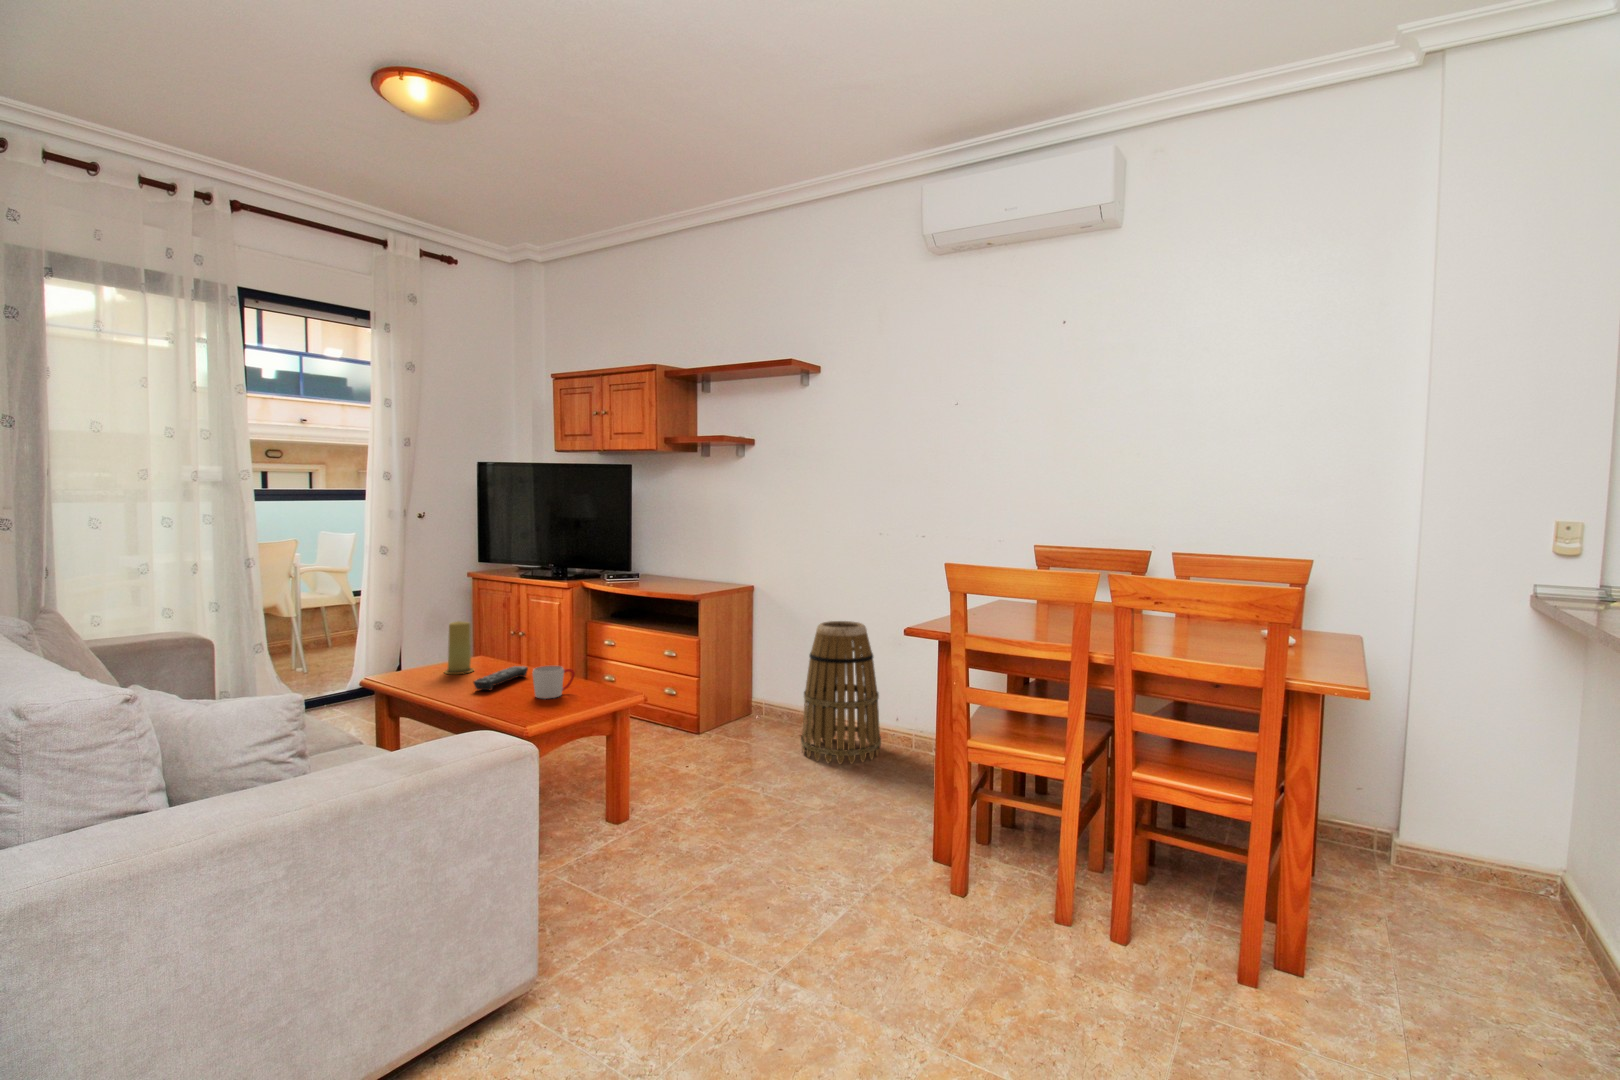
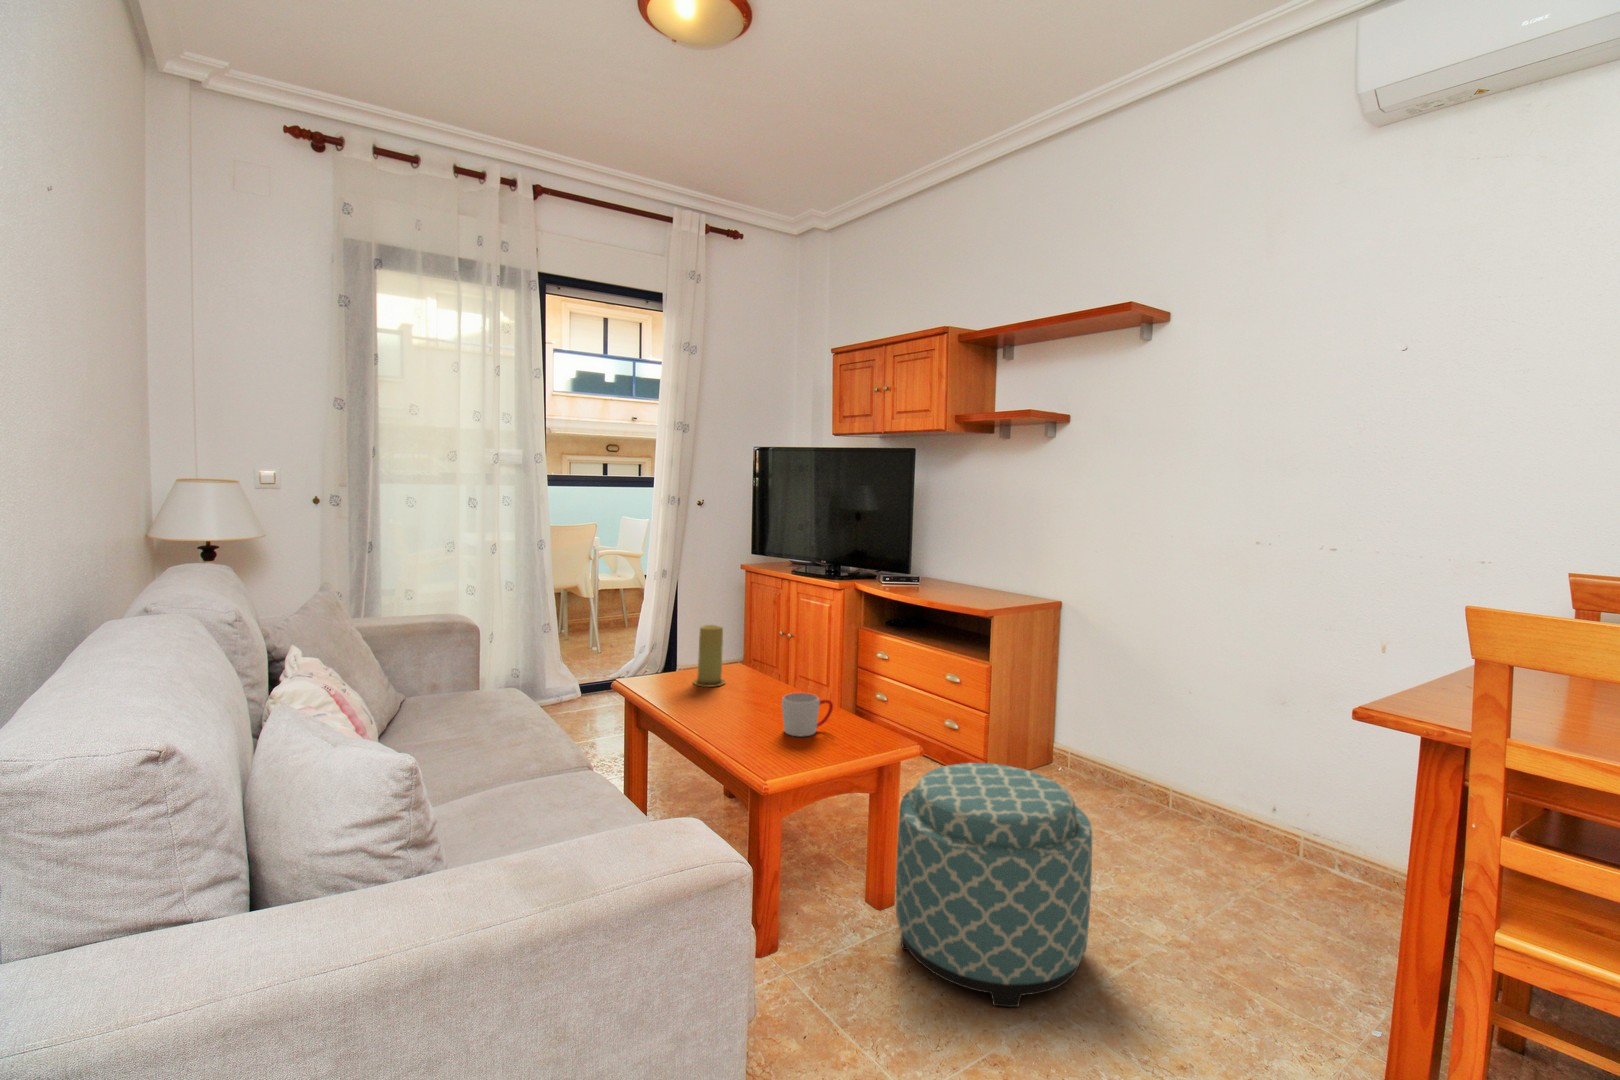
basket: present [801,621,881,764] -> none [1125,660,1250,868]
remote control: present [474,666,528,690] -> none [717,684,782,716]
ottoman: none [631,702,766,858] -> present [896,763,1092,1007]

